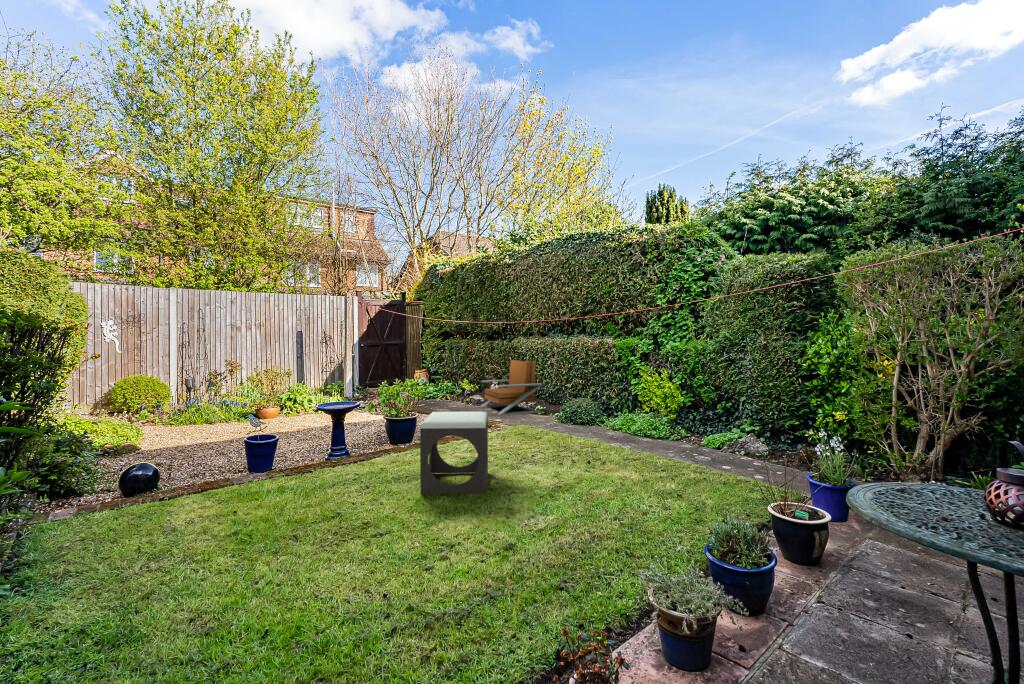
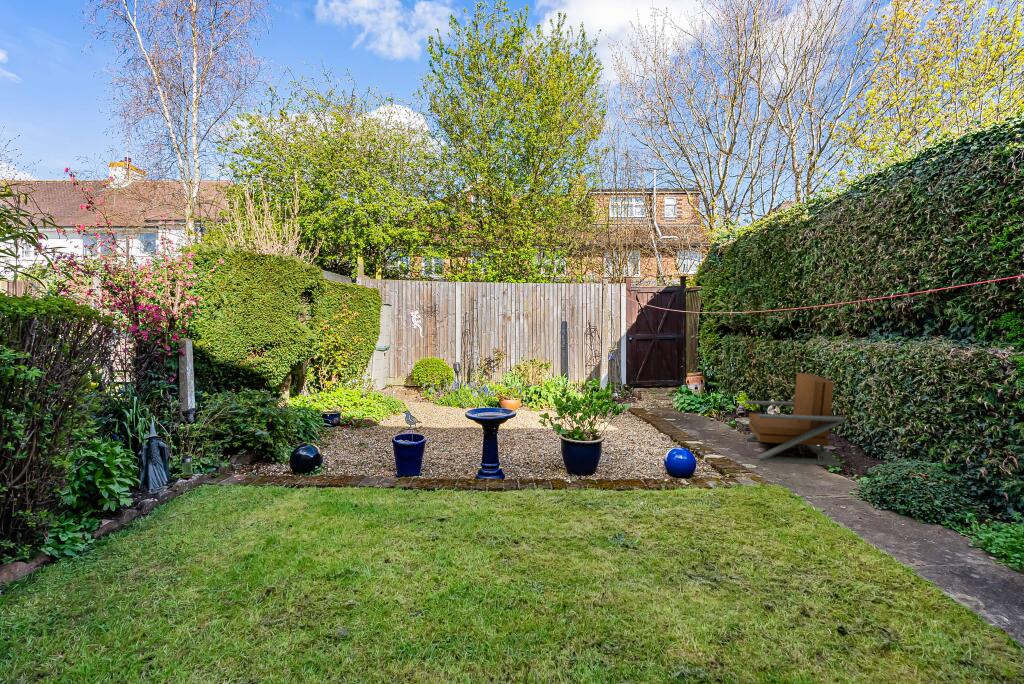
footstool: present [420,412,488,494] -> none [462,473,599,642]

